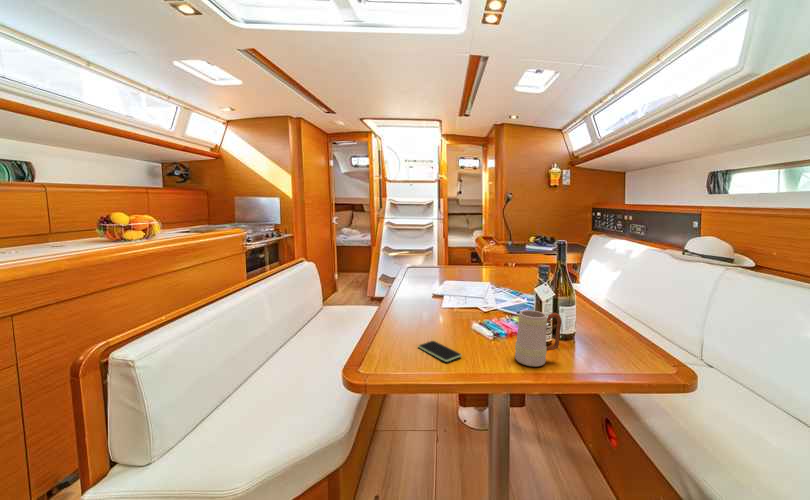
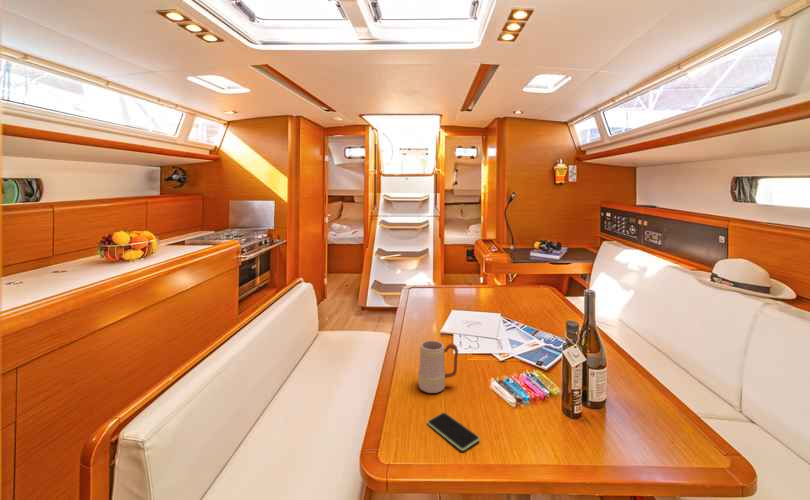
mug: present [515,310,562,366] -> present [418,340,458,393]

